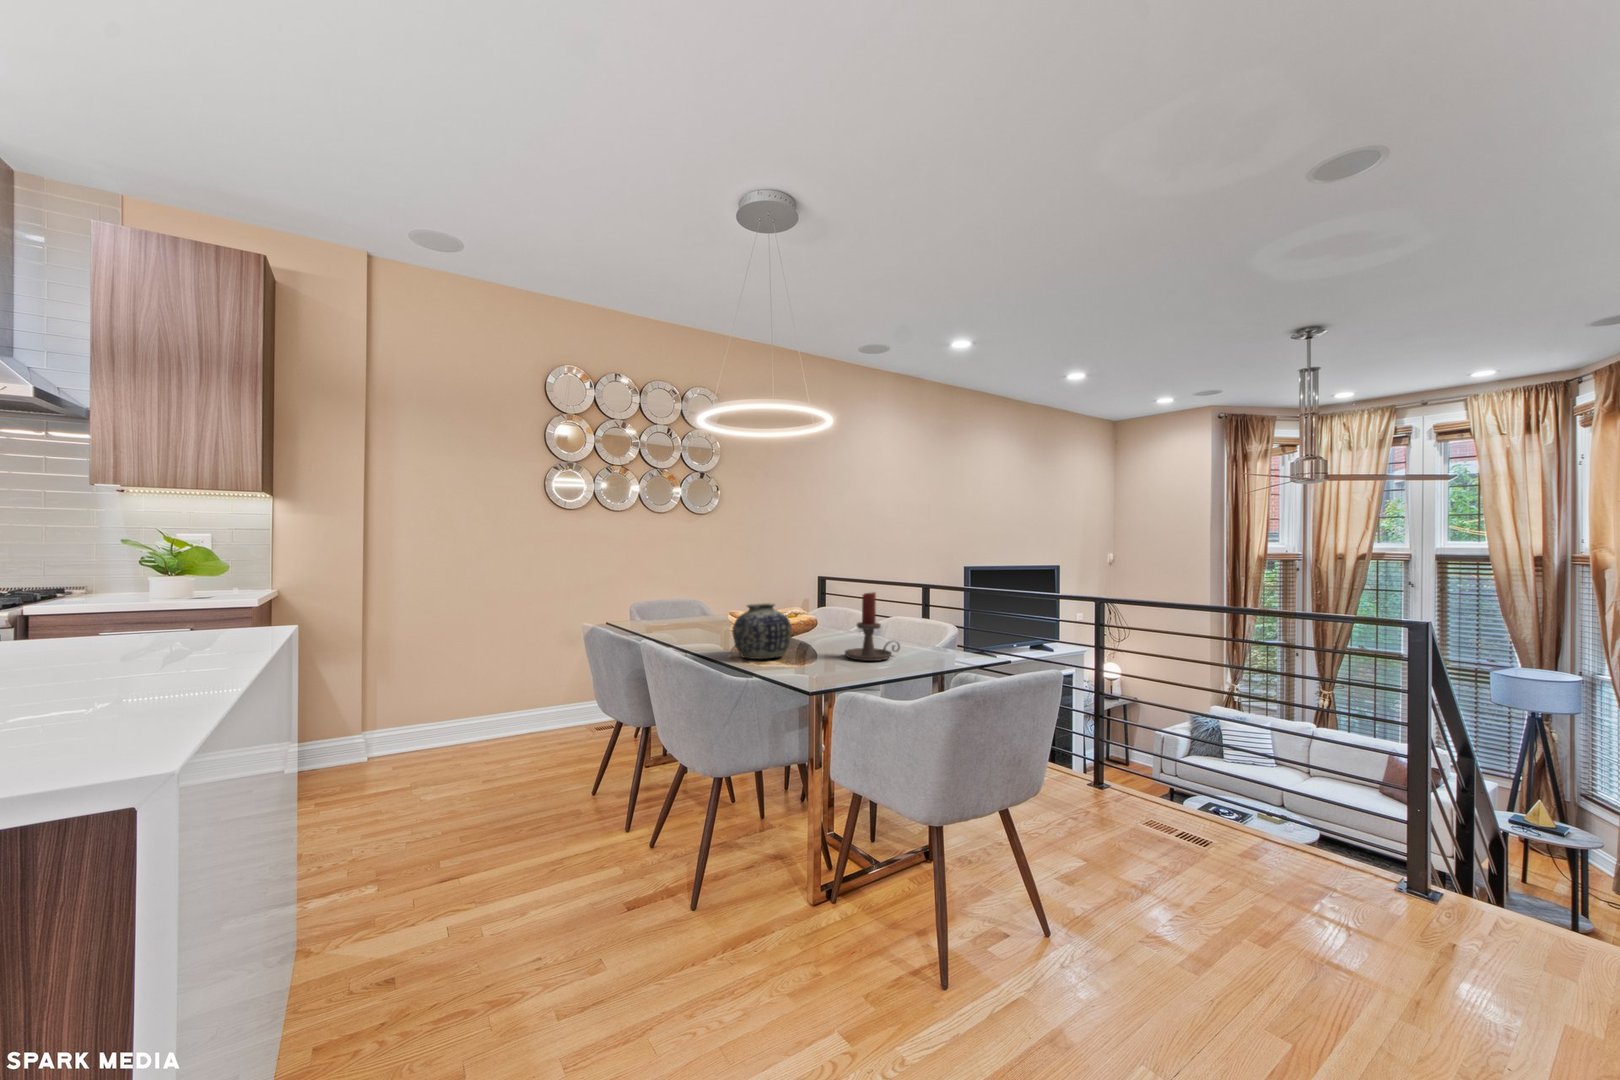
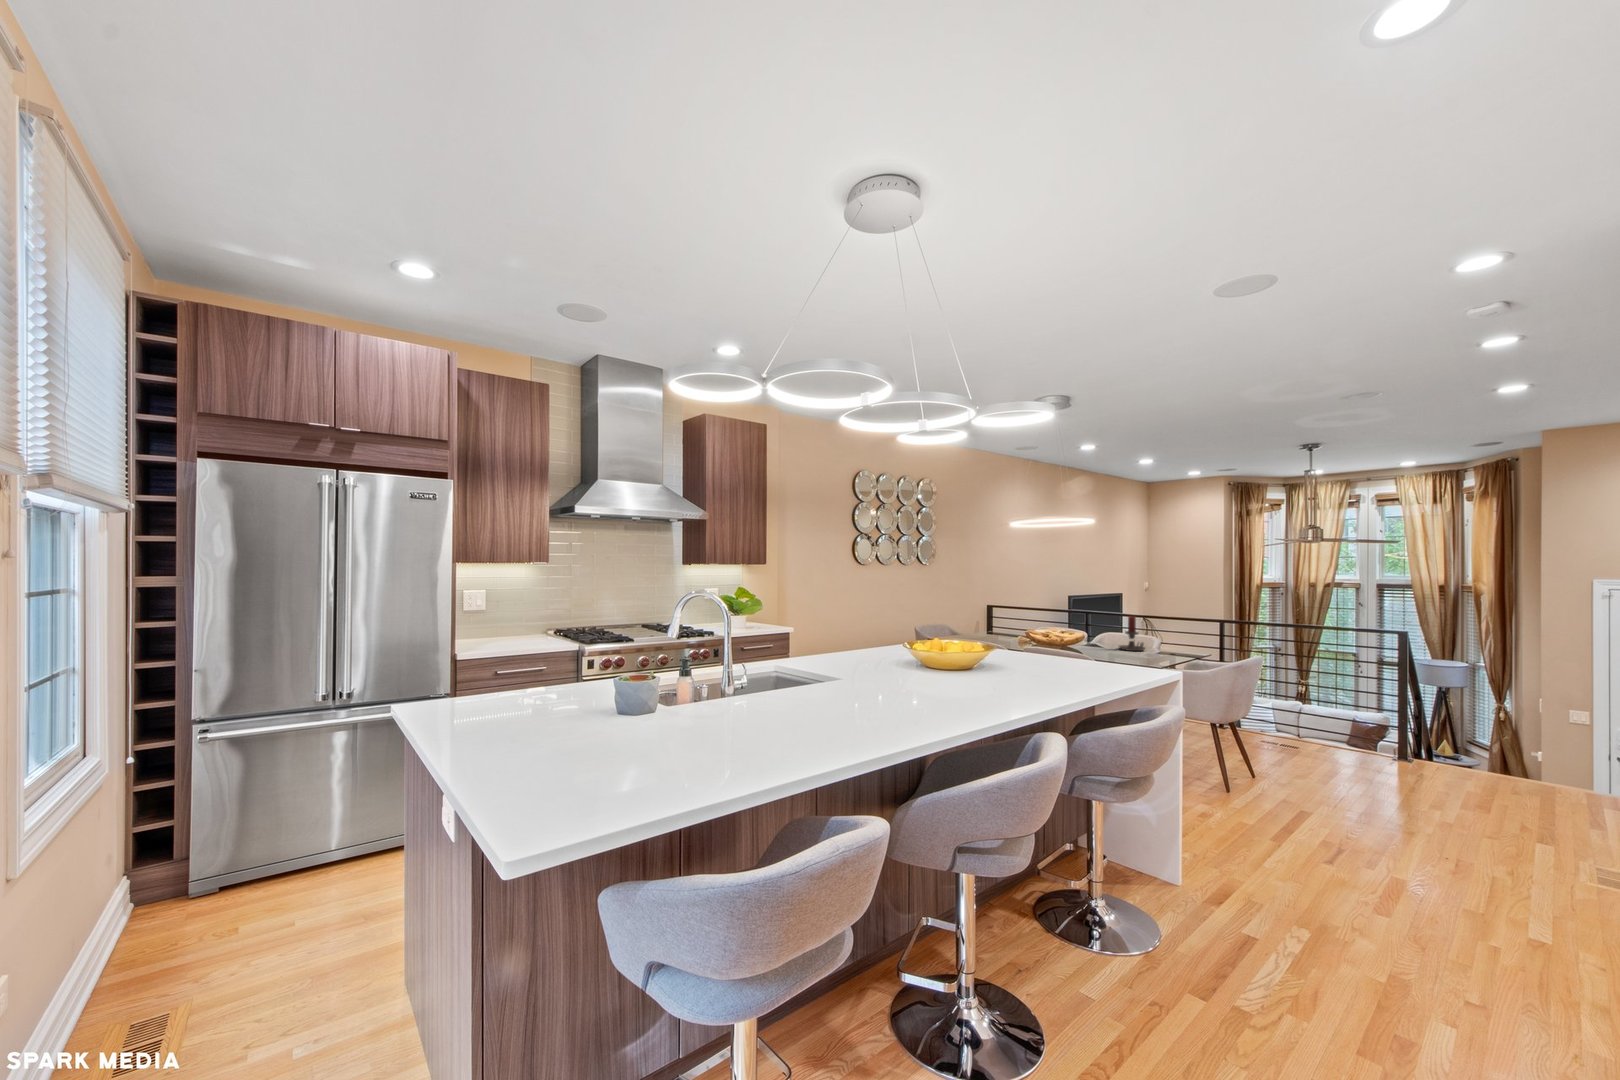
vase: present [733,603,792,659] -> none [1066,622,1099,650]

